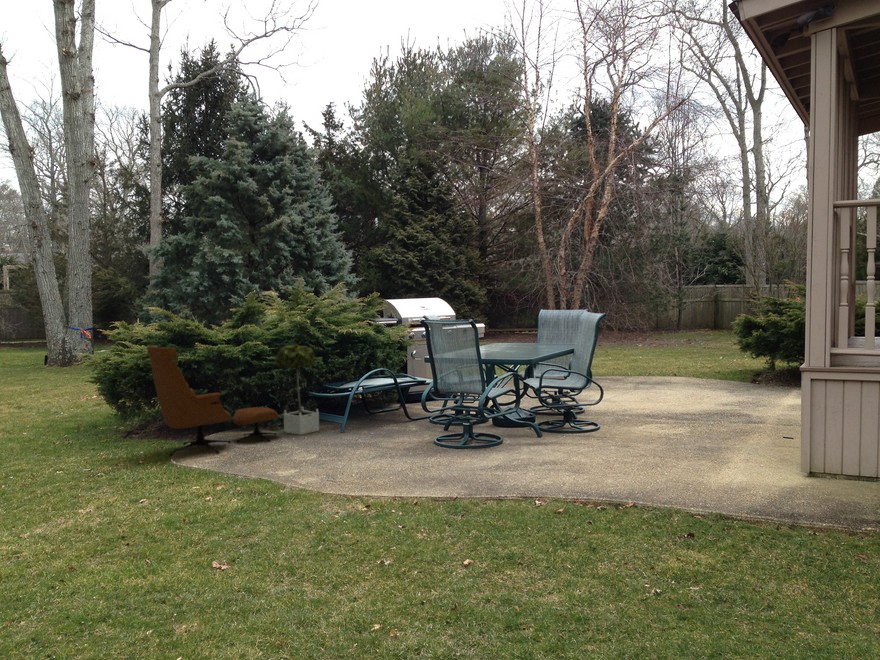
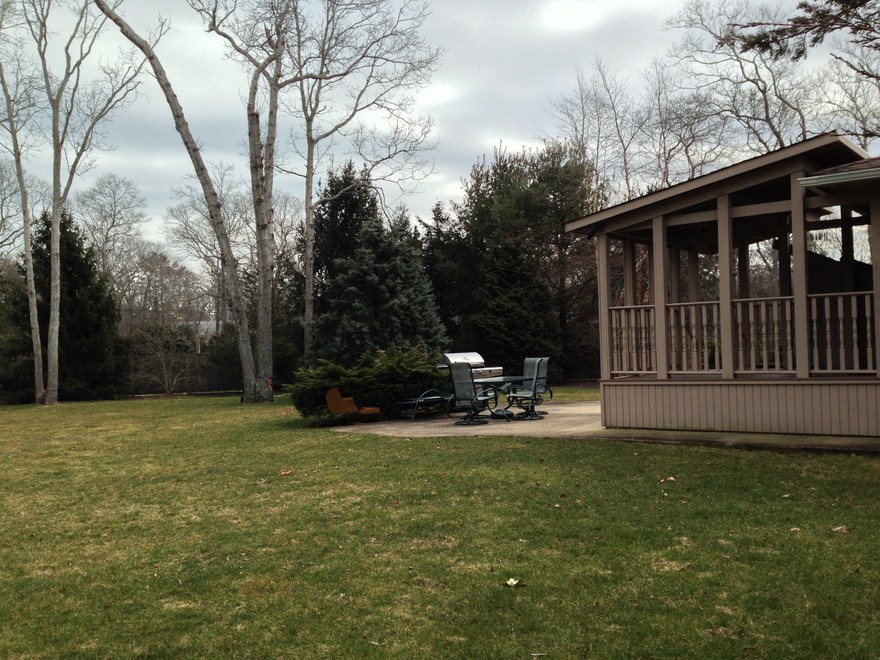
potted tree: present [275,344,319,435] -> none [379,376,400,420]

